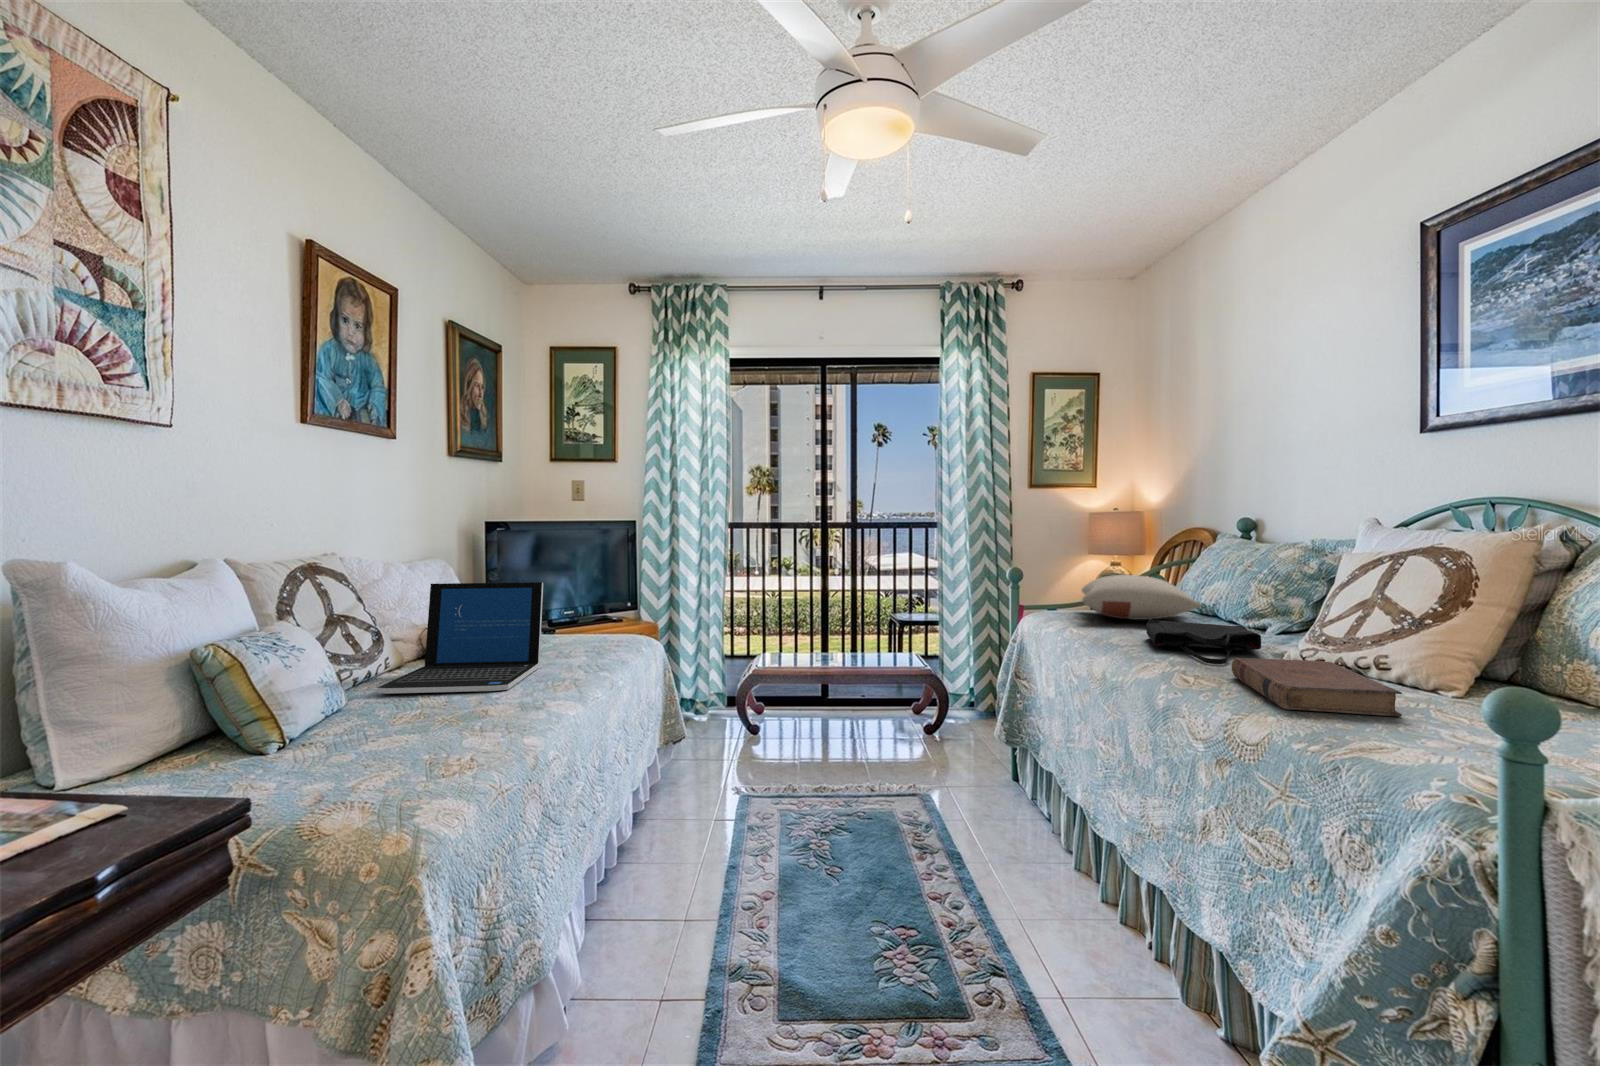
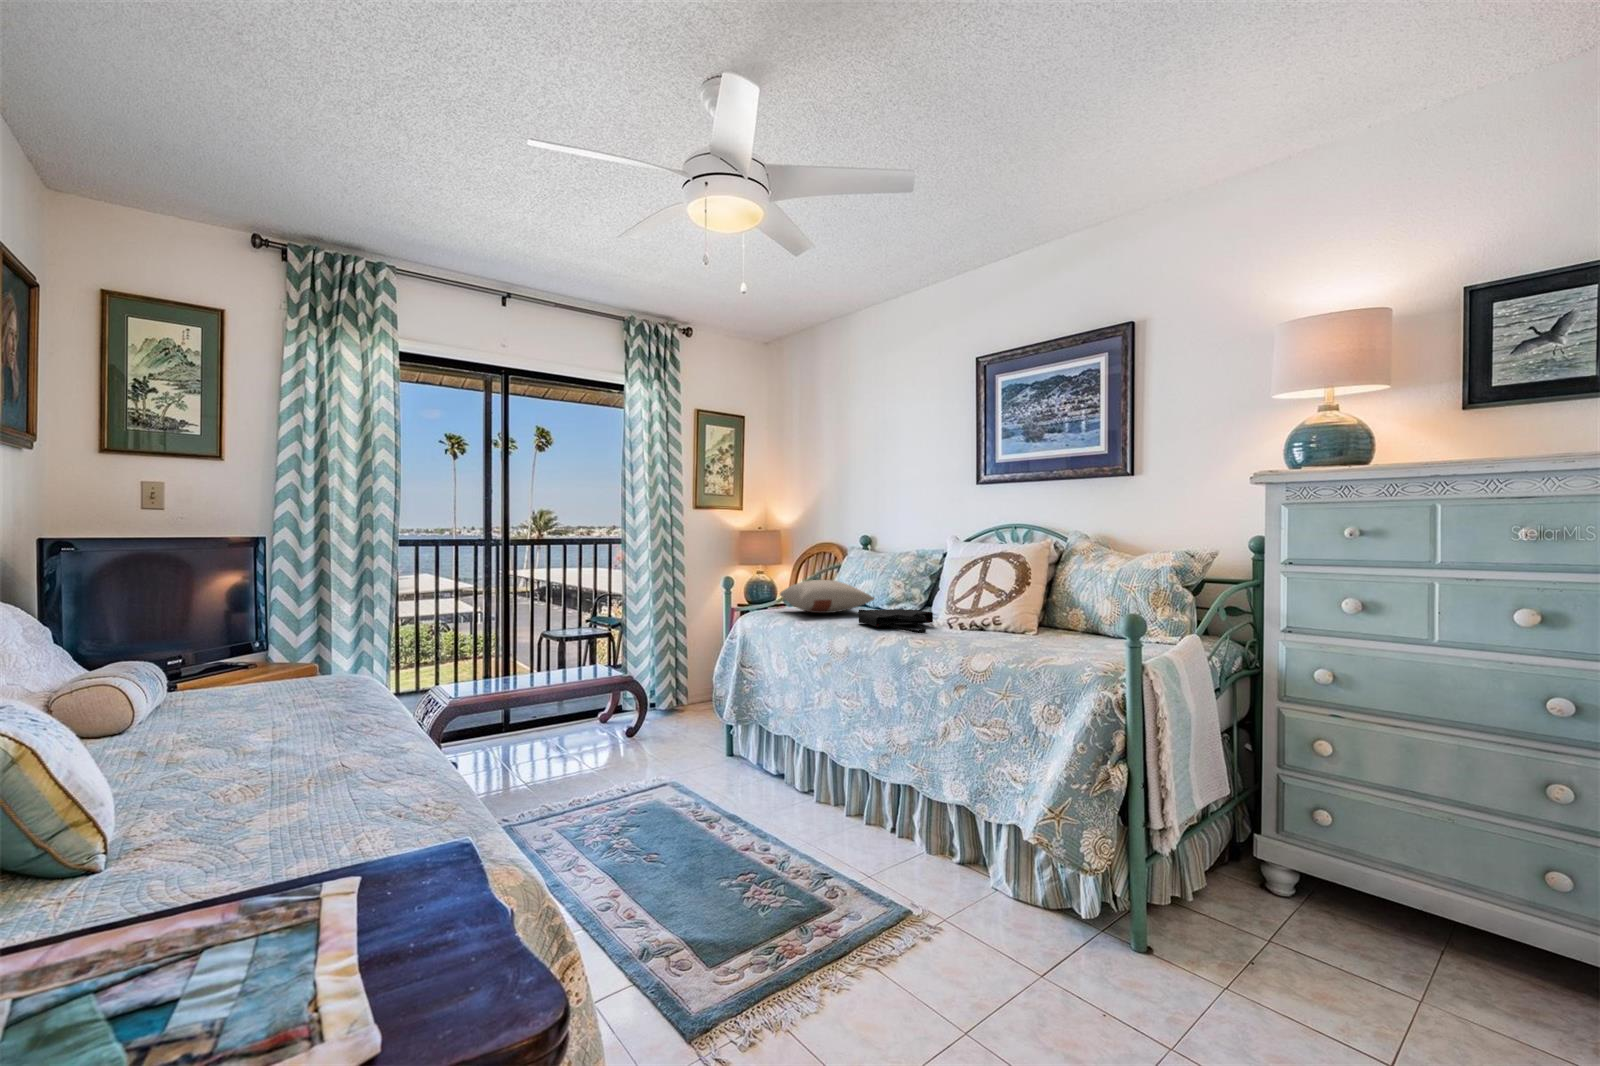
laptop: present [377,582,543,694] -> none [162,613,367,774]
book: present [1231,658,1402,716] -> none [941,623,1036,649]

